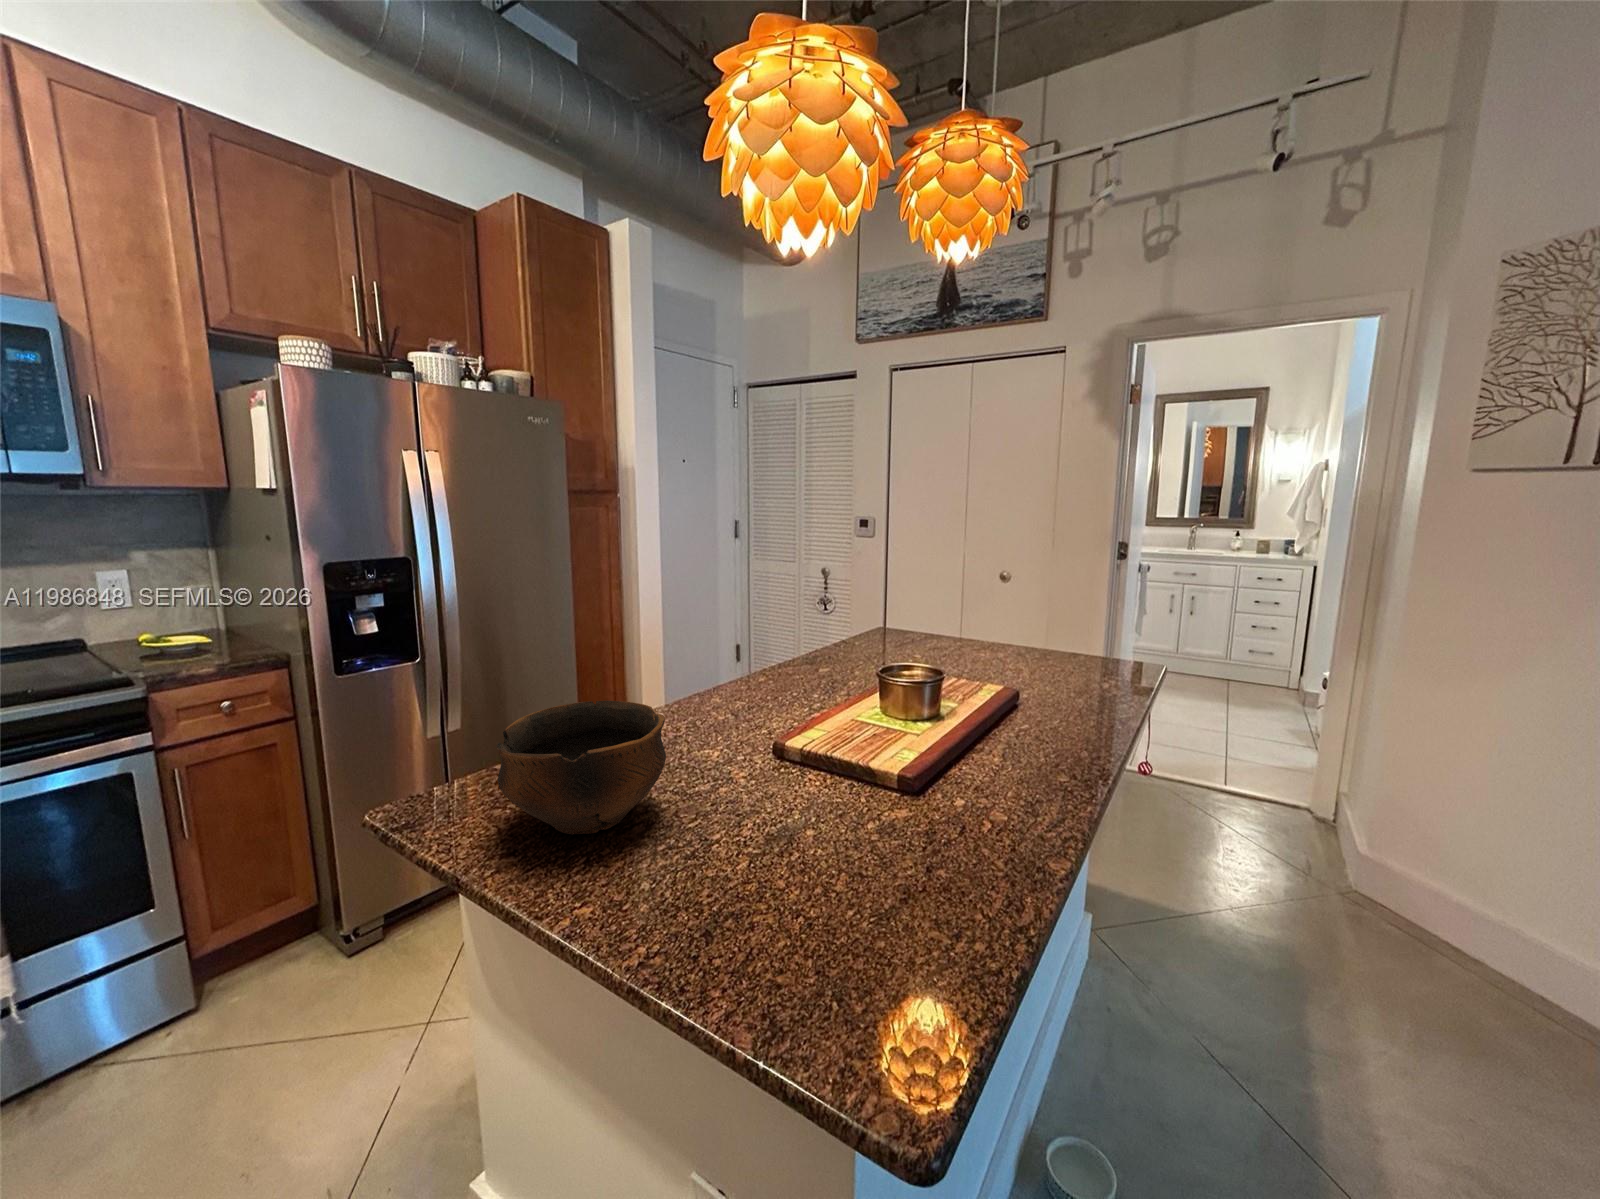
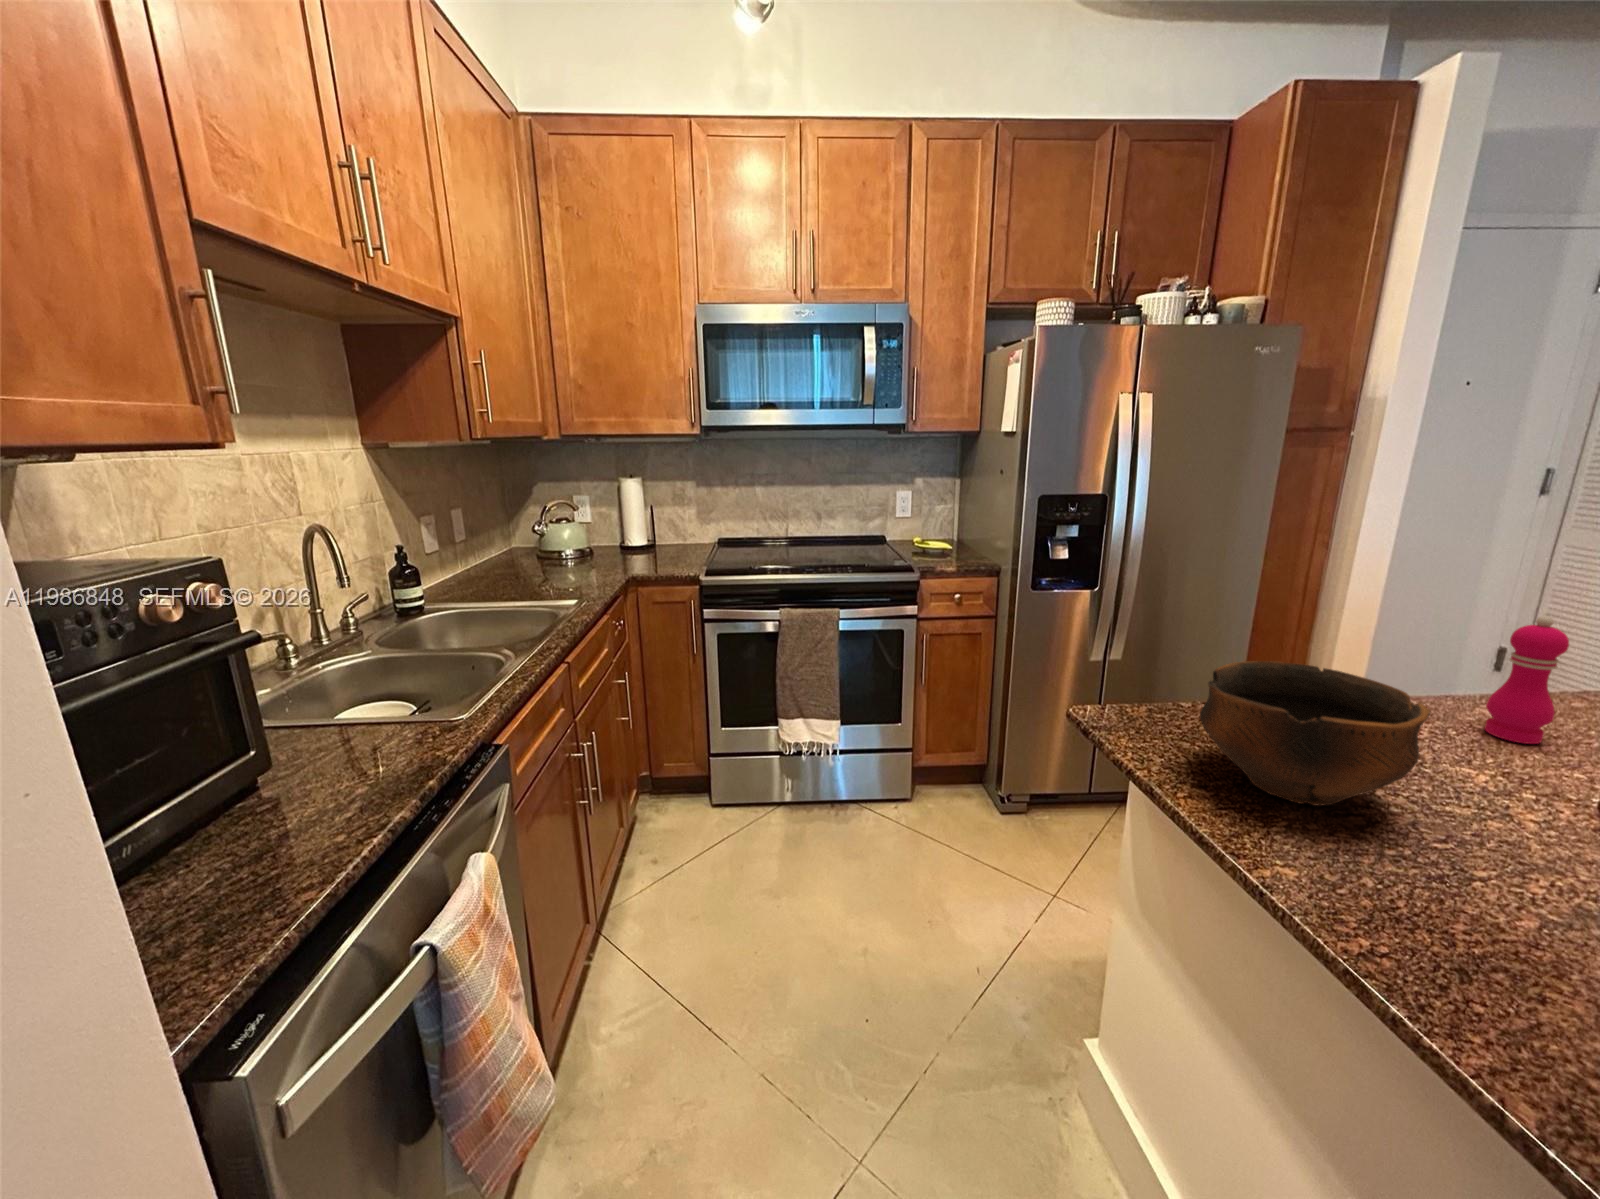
pepper mill: none [713,624,746,719] -> present [1485,616,1569,744]

